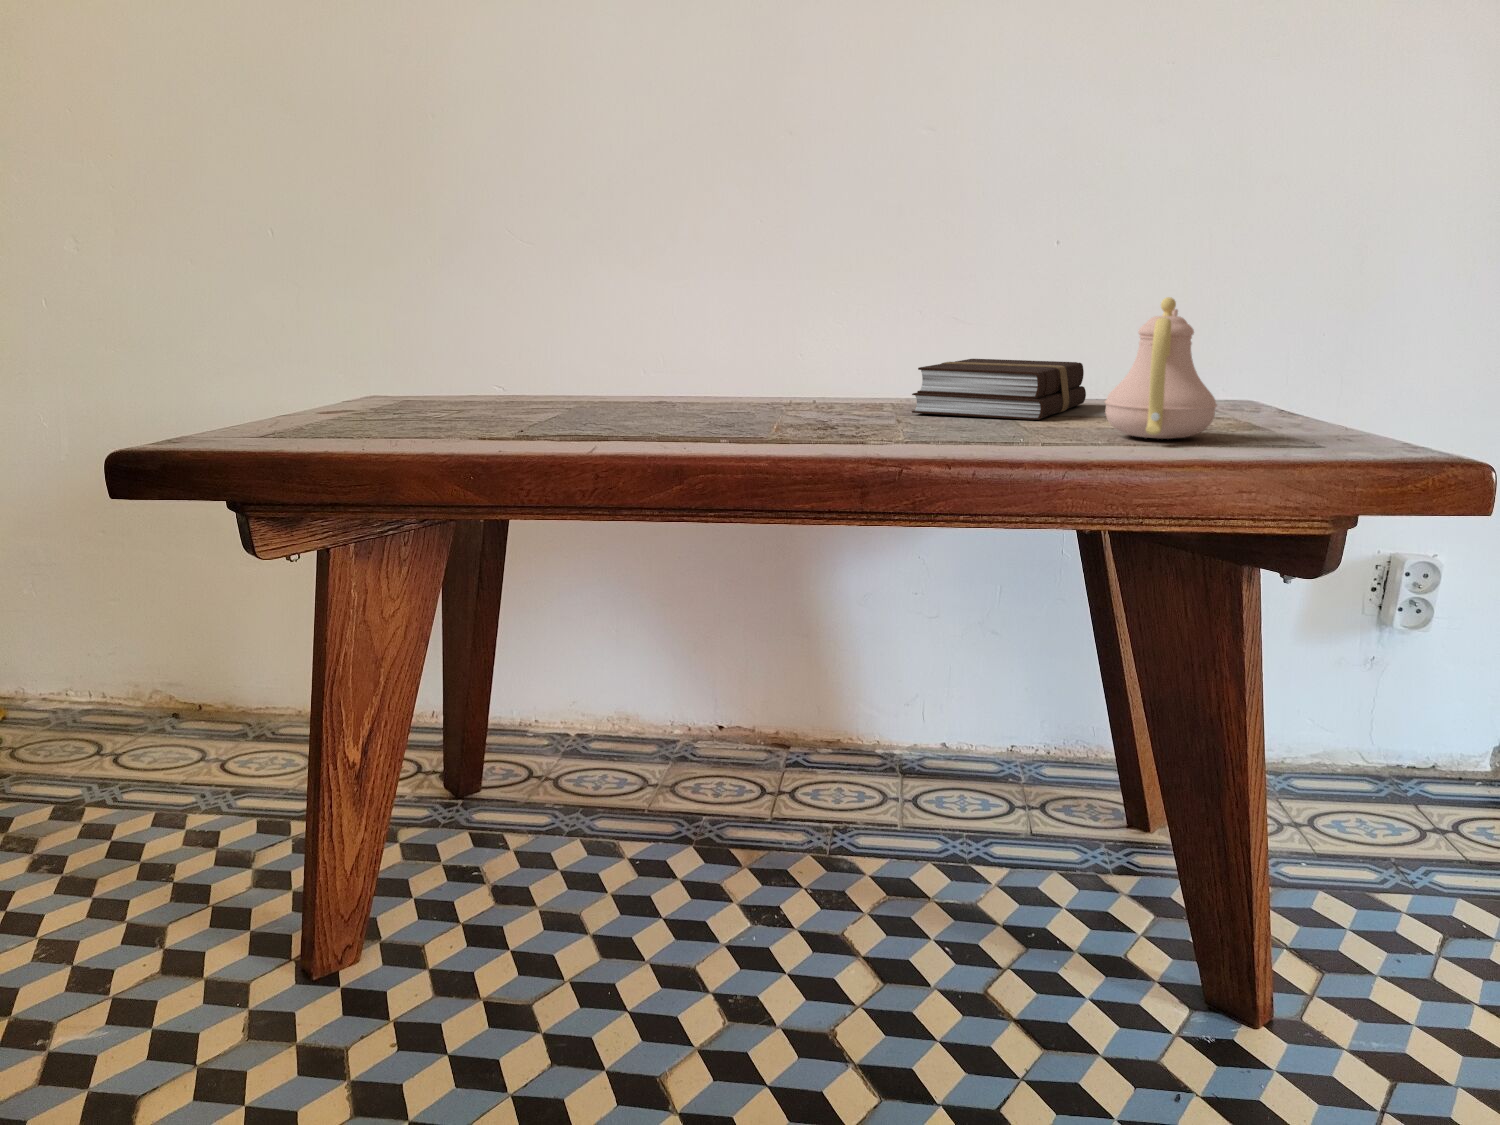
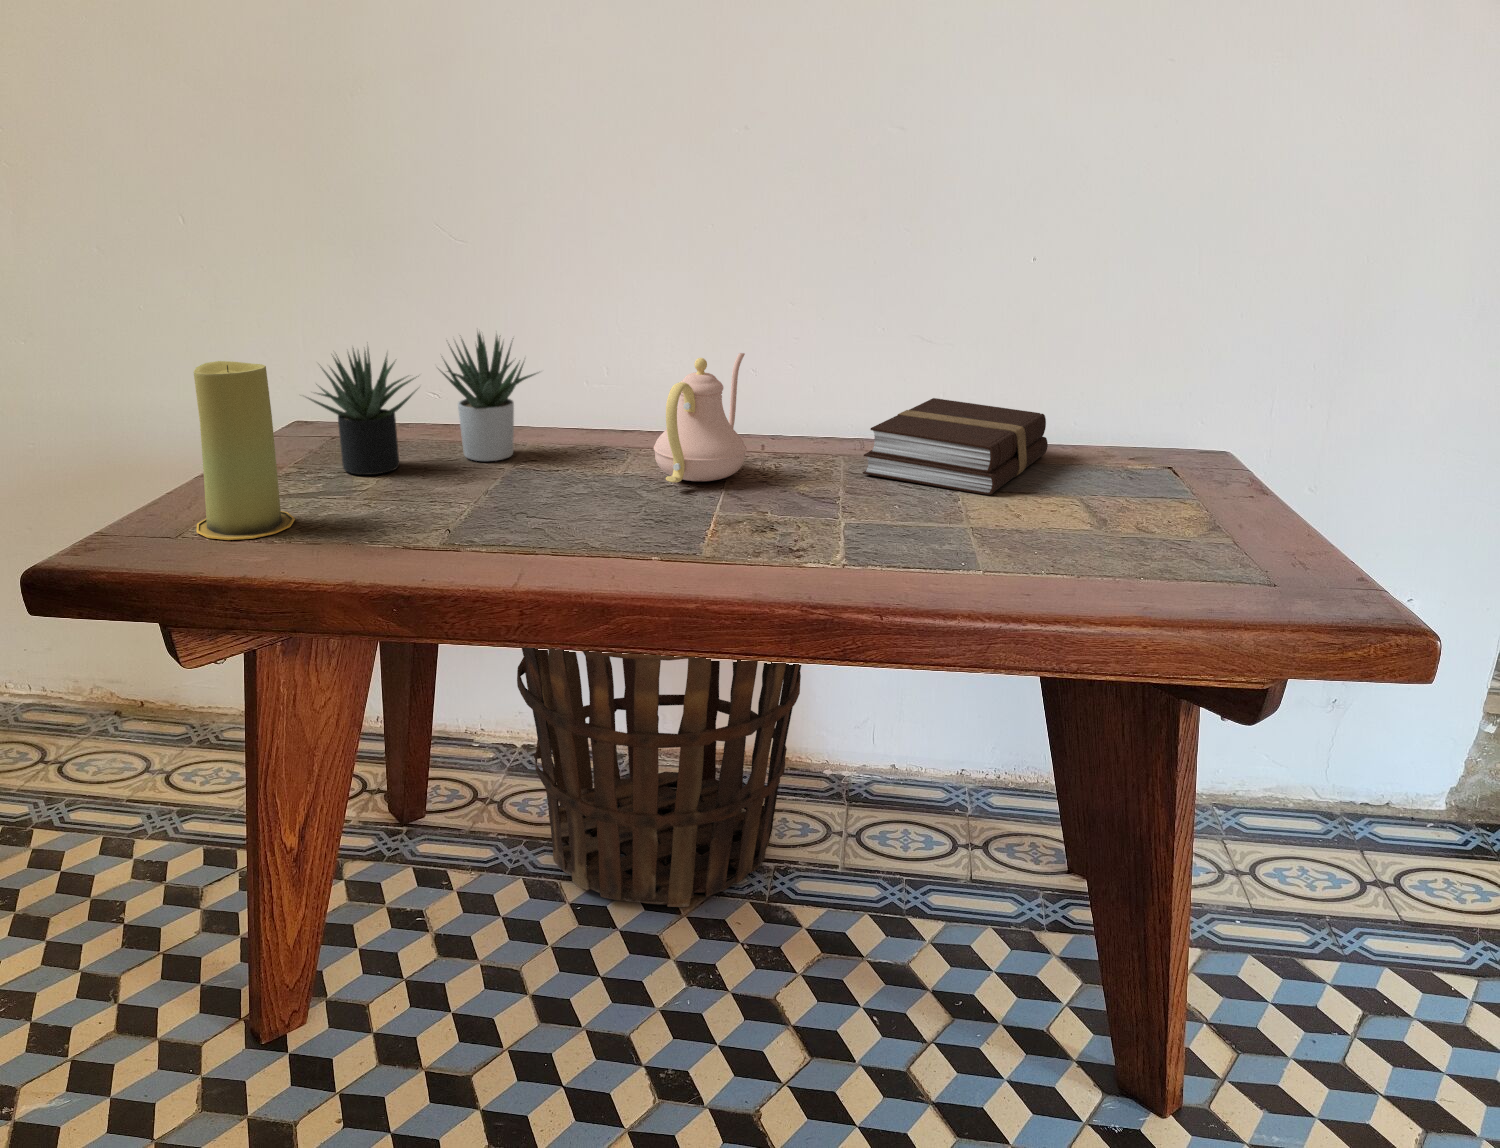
candle: none [273,279,368,446] -> present [194,361,295,540]
succulent plant: none [371,284,602,420] -> present [308,333,537,475]
teapot: present [1105,297,1217,439] -> present [654,353,747,483]
basket: none [559,501,869,859] -> present [517,648,801,907]

